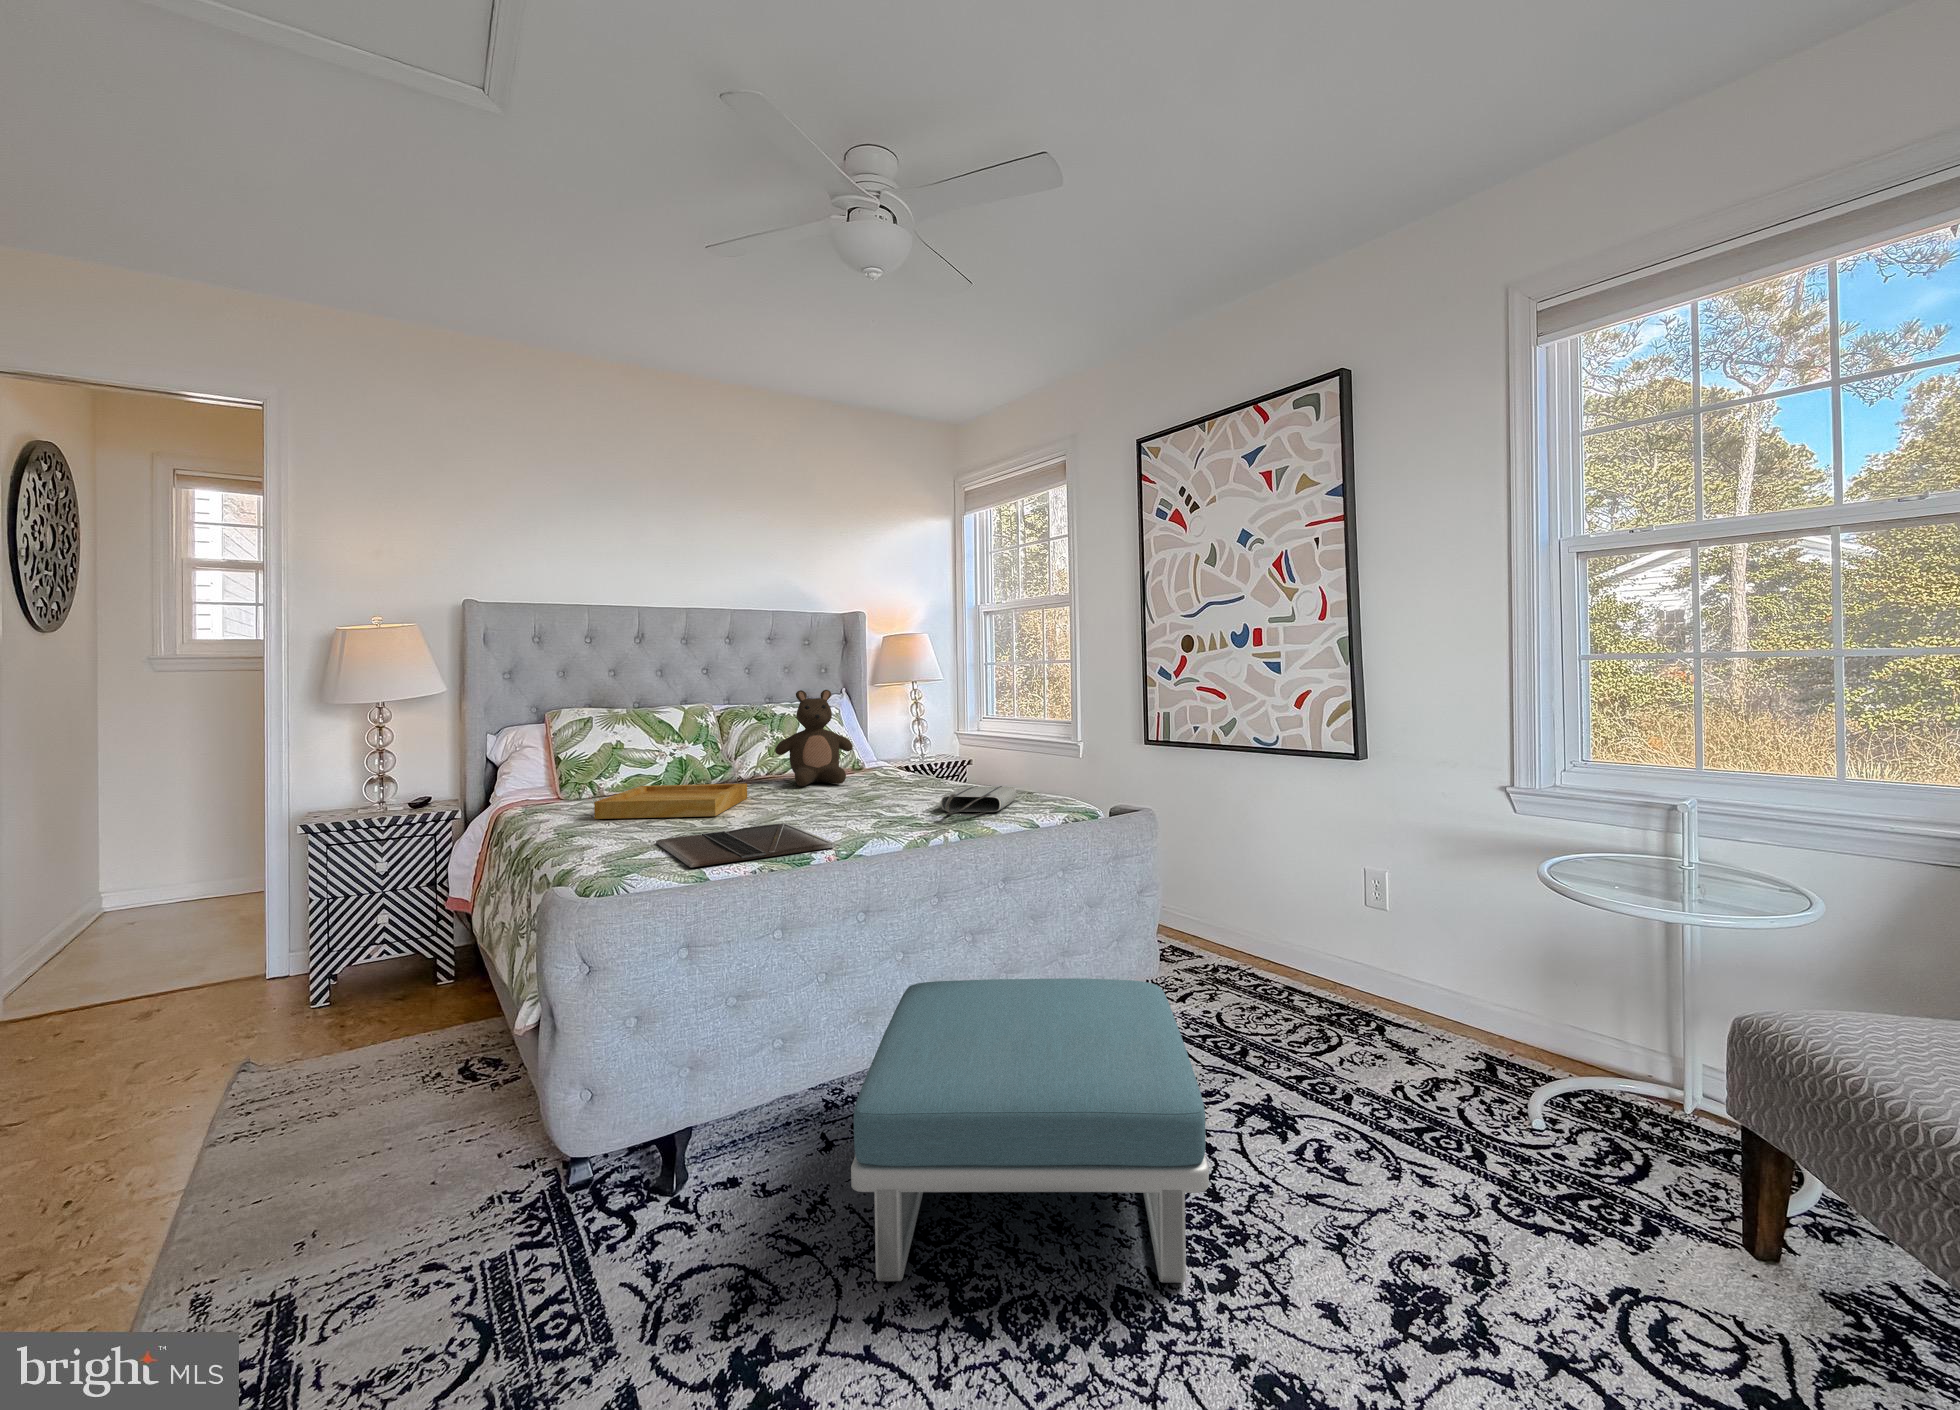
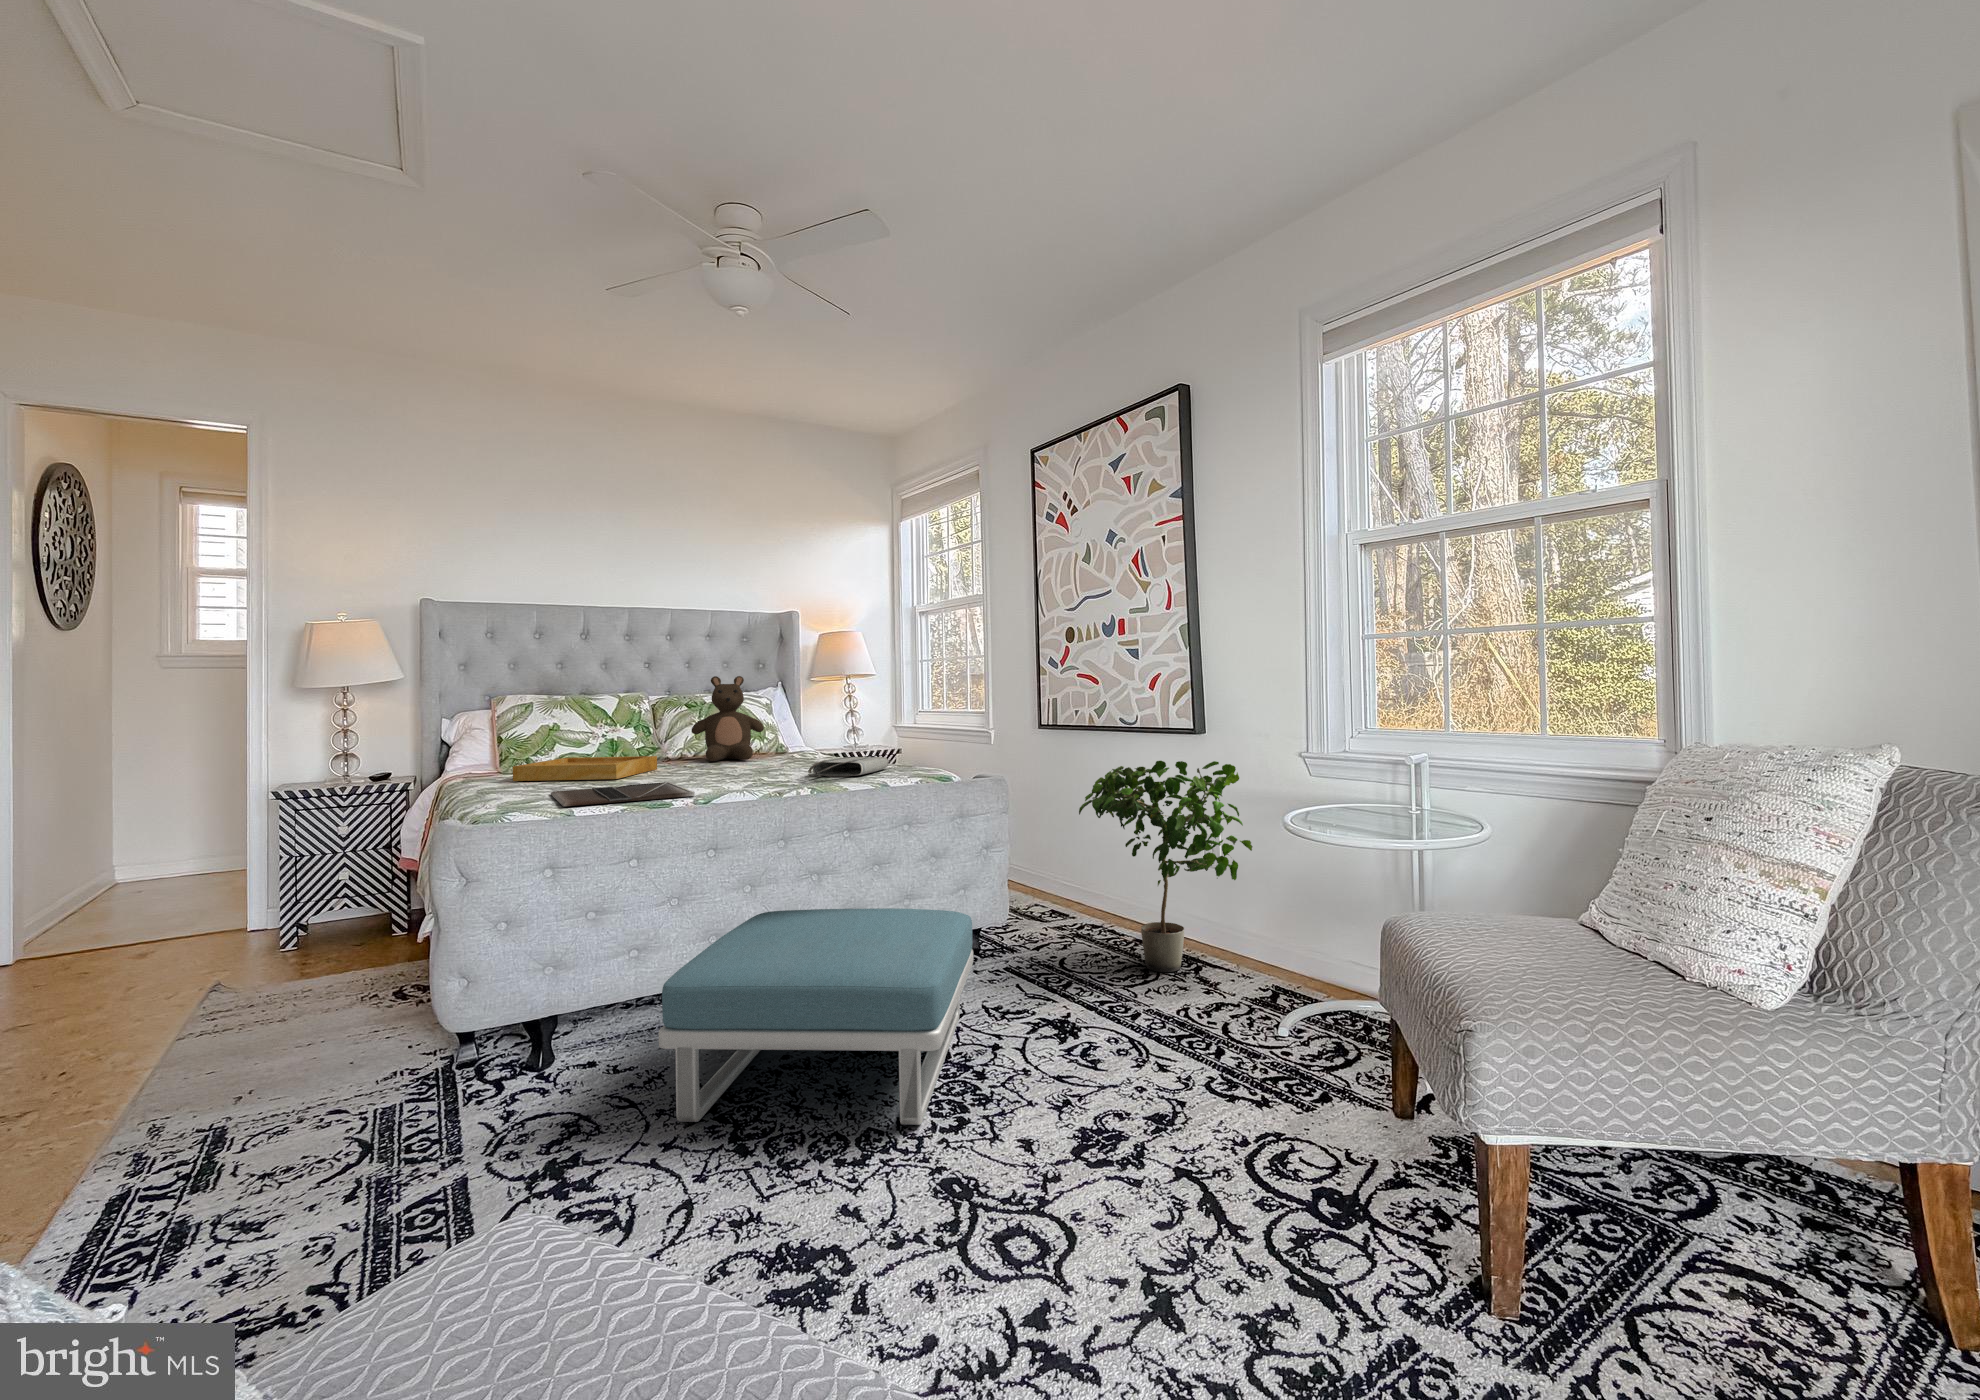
potted plant: none [1237,794,1438,1033] -> present [1079,761,1252,972]

